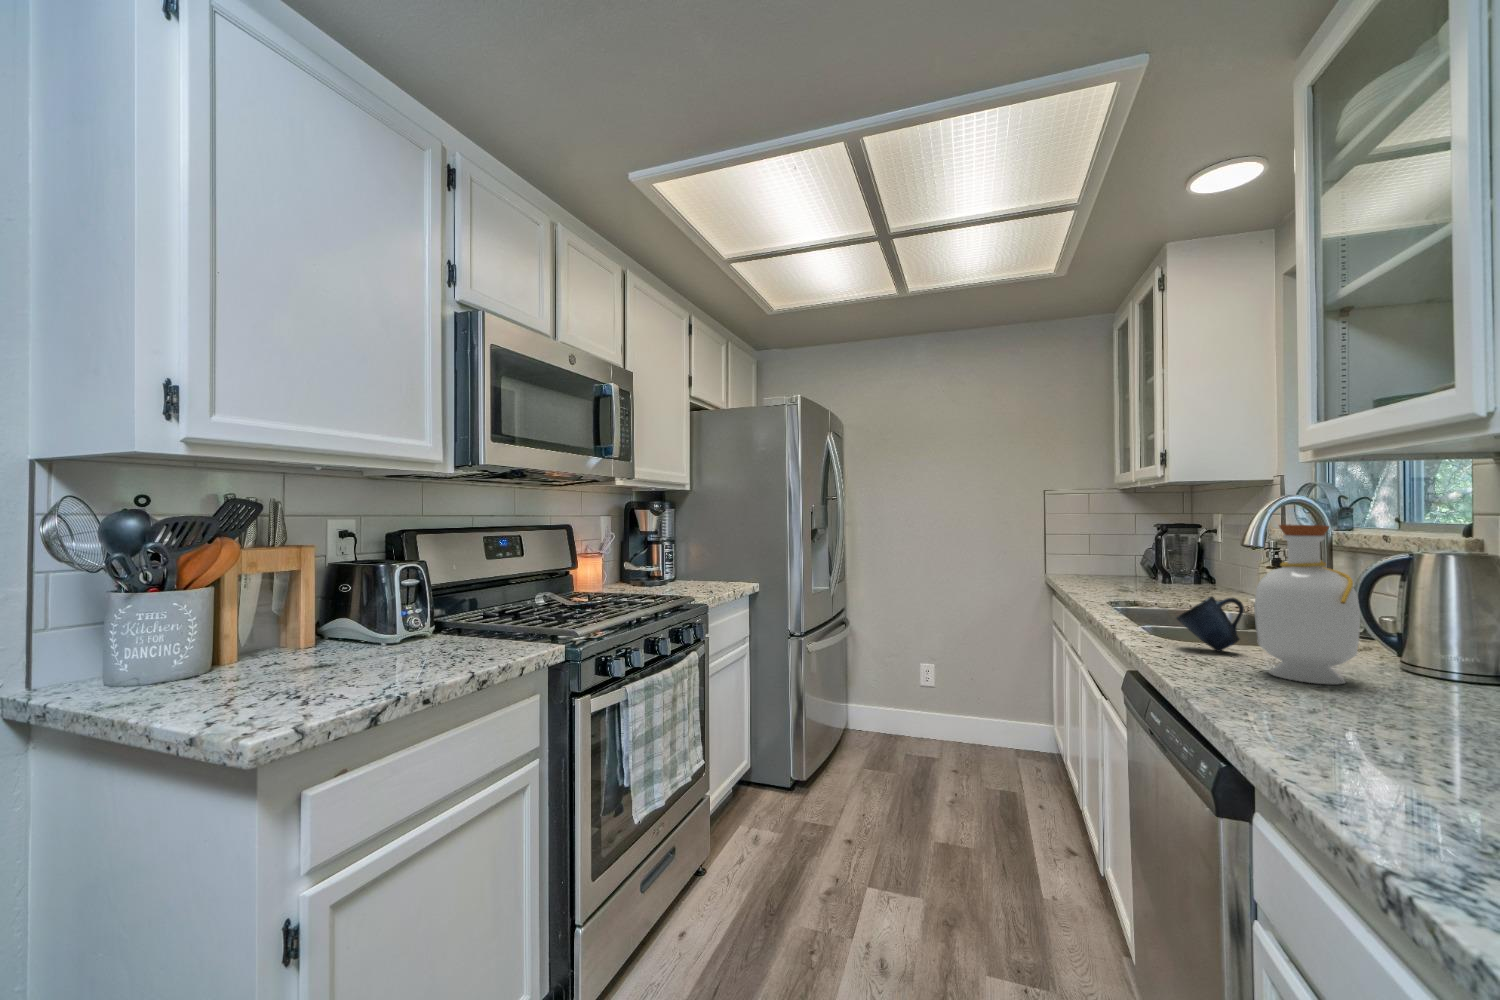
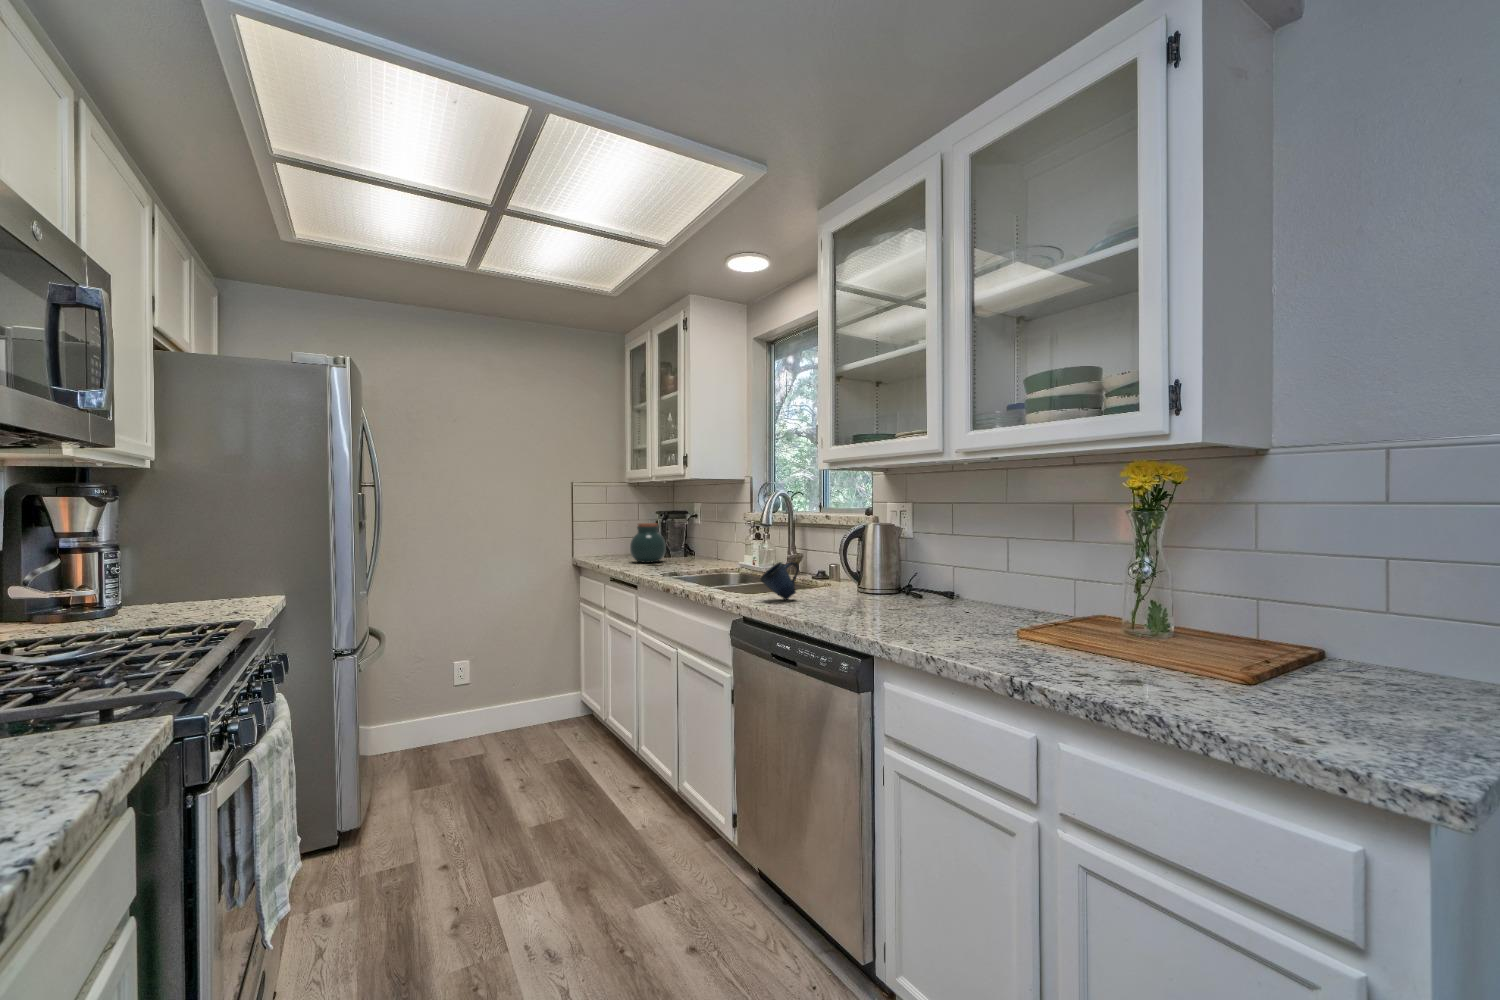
bottle: present [1254,525,1360,684] -> none [820,512,870,610]
jar: none [1108,539,1158,587] -> present [630,523,666,563]

